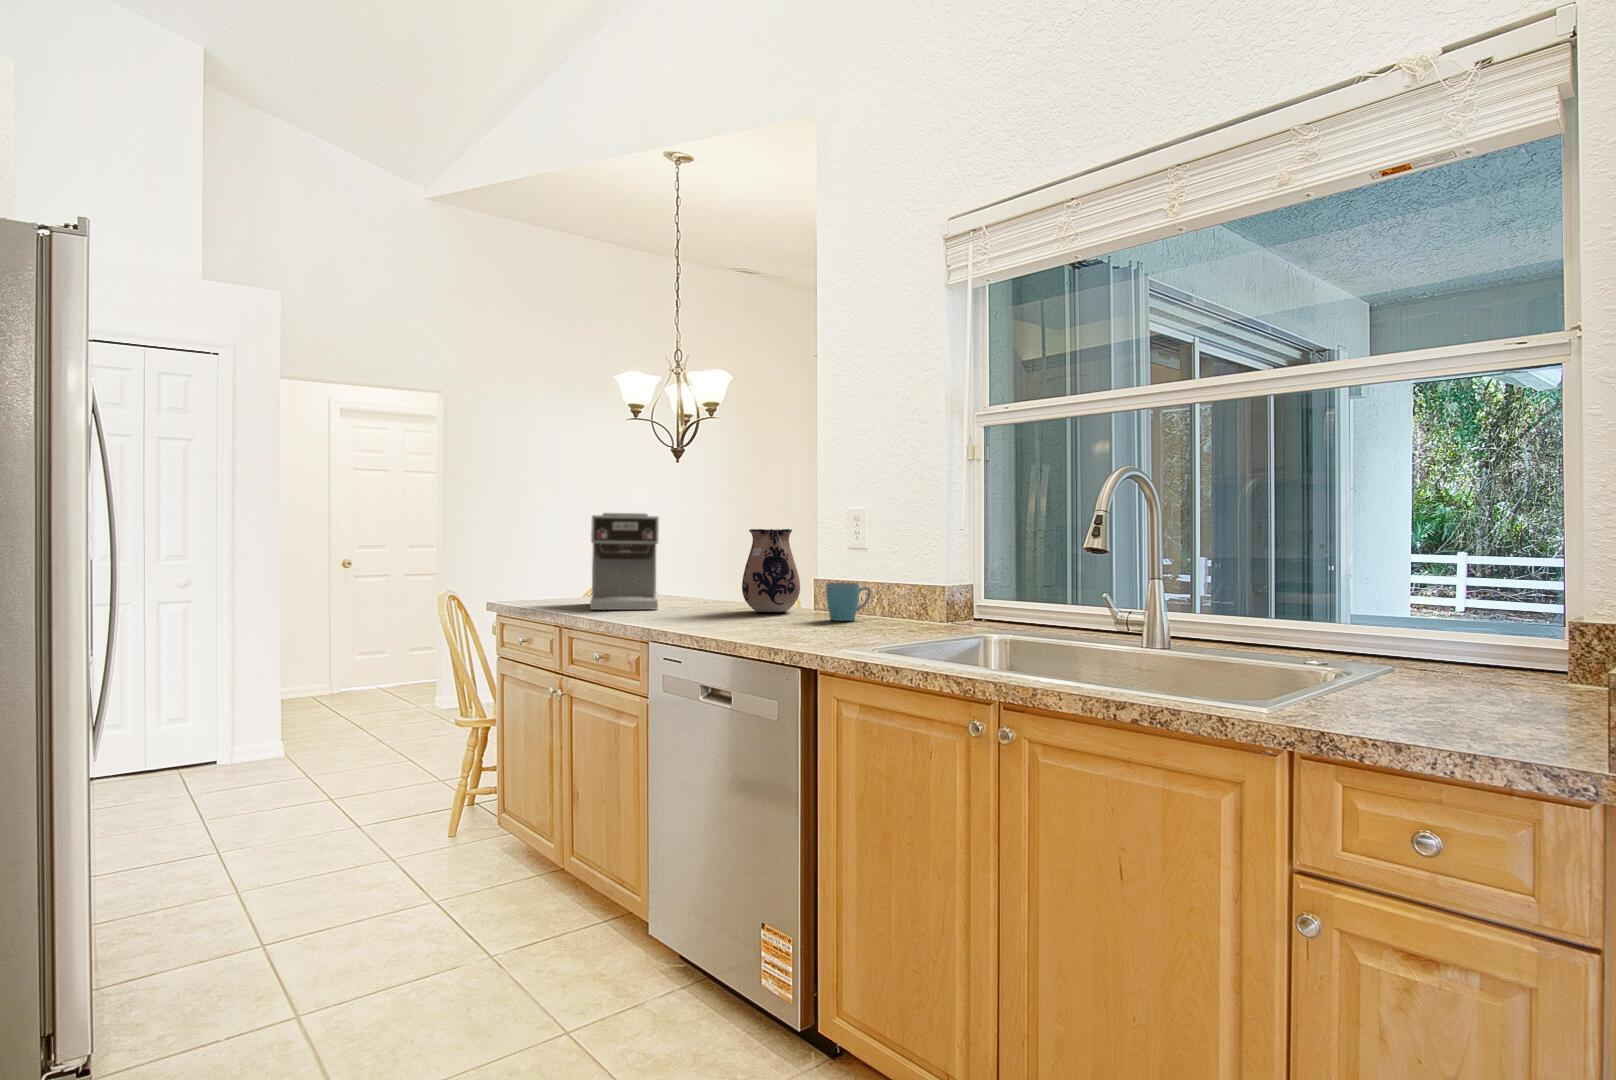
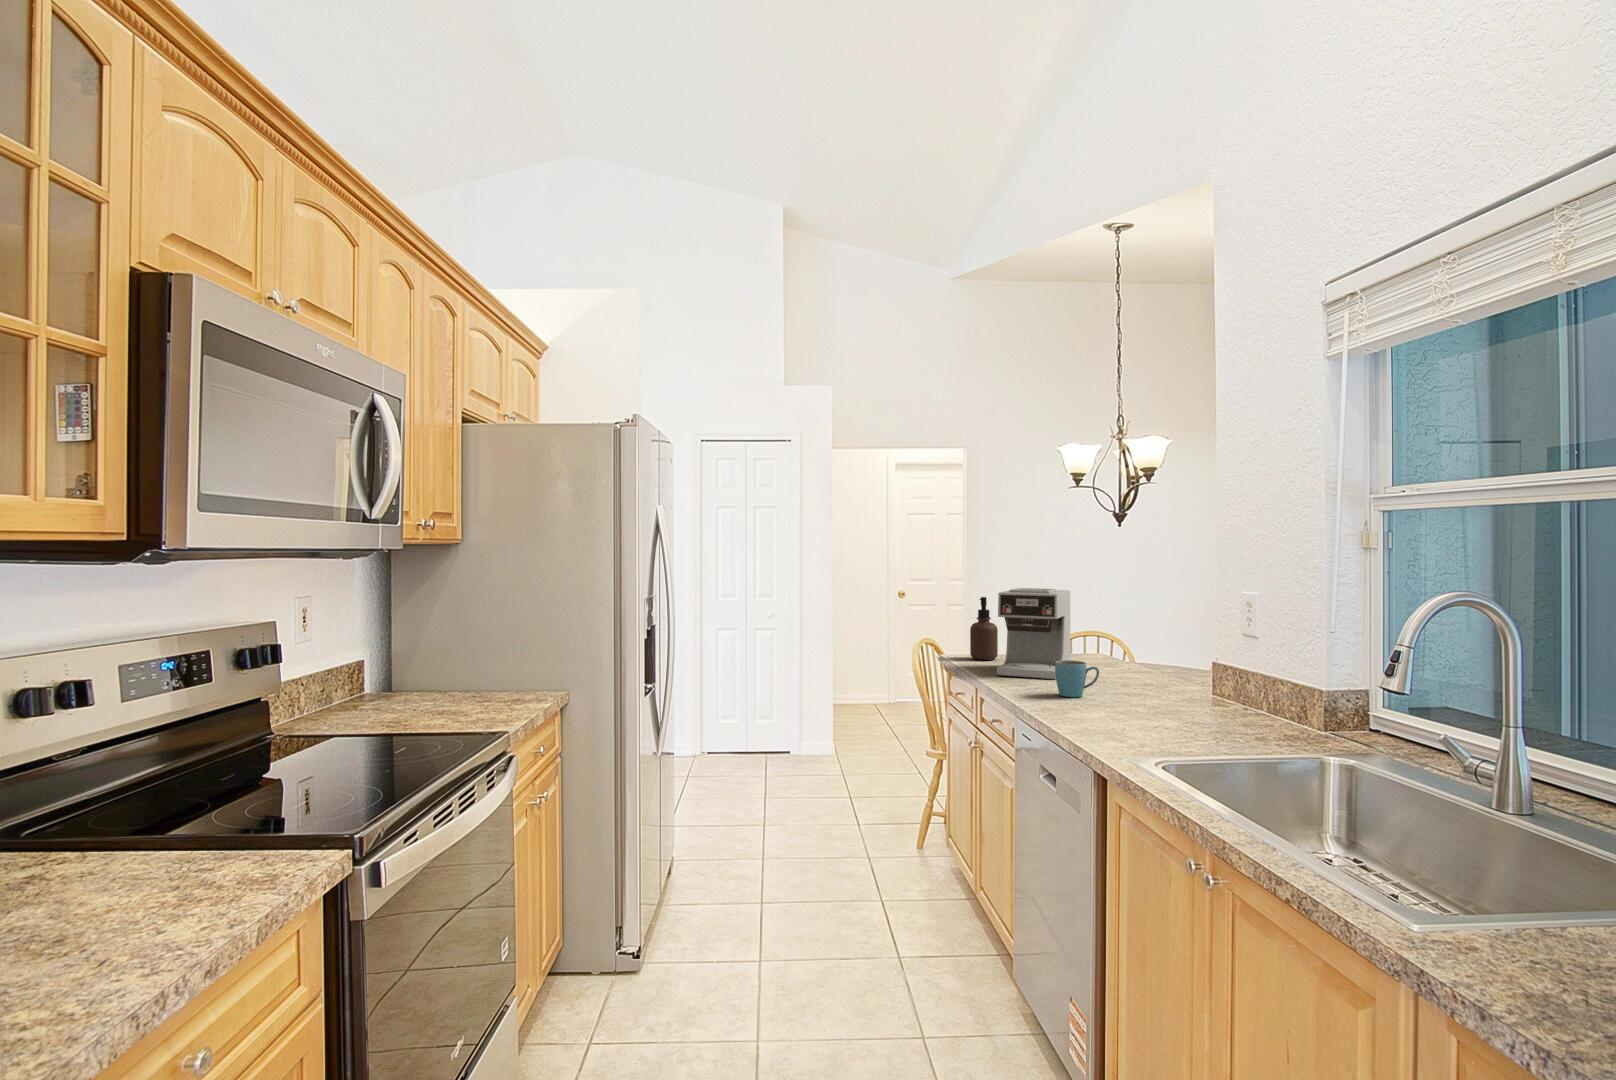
soap dispenser: none [532,529,564,602] -> present [970,597,998,660]
ceramic pitcher: present [742,529,800,612] -> none [1126,611,1187,696]
mug: present [826,582,871,621] -> present [1055,660,1099,697]

